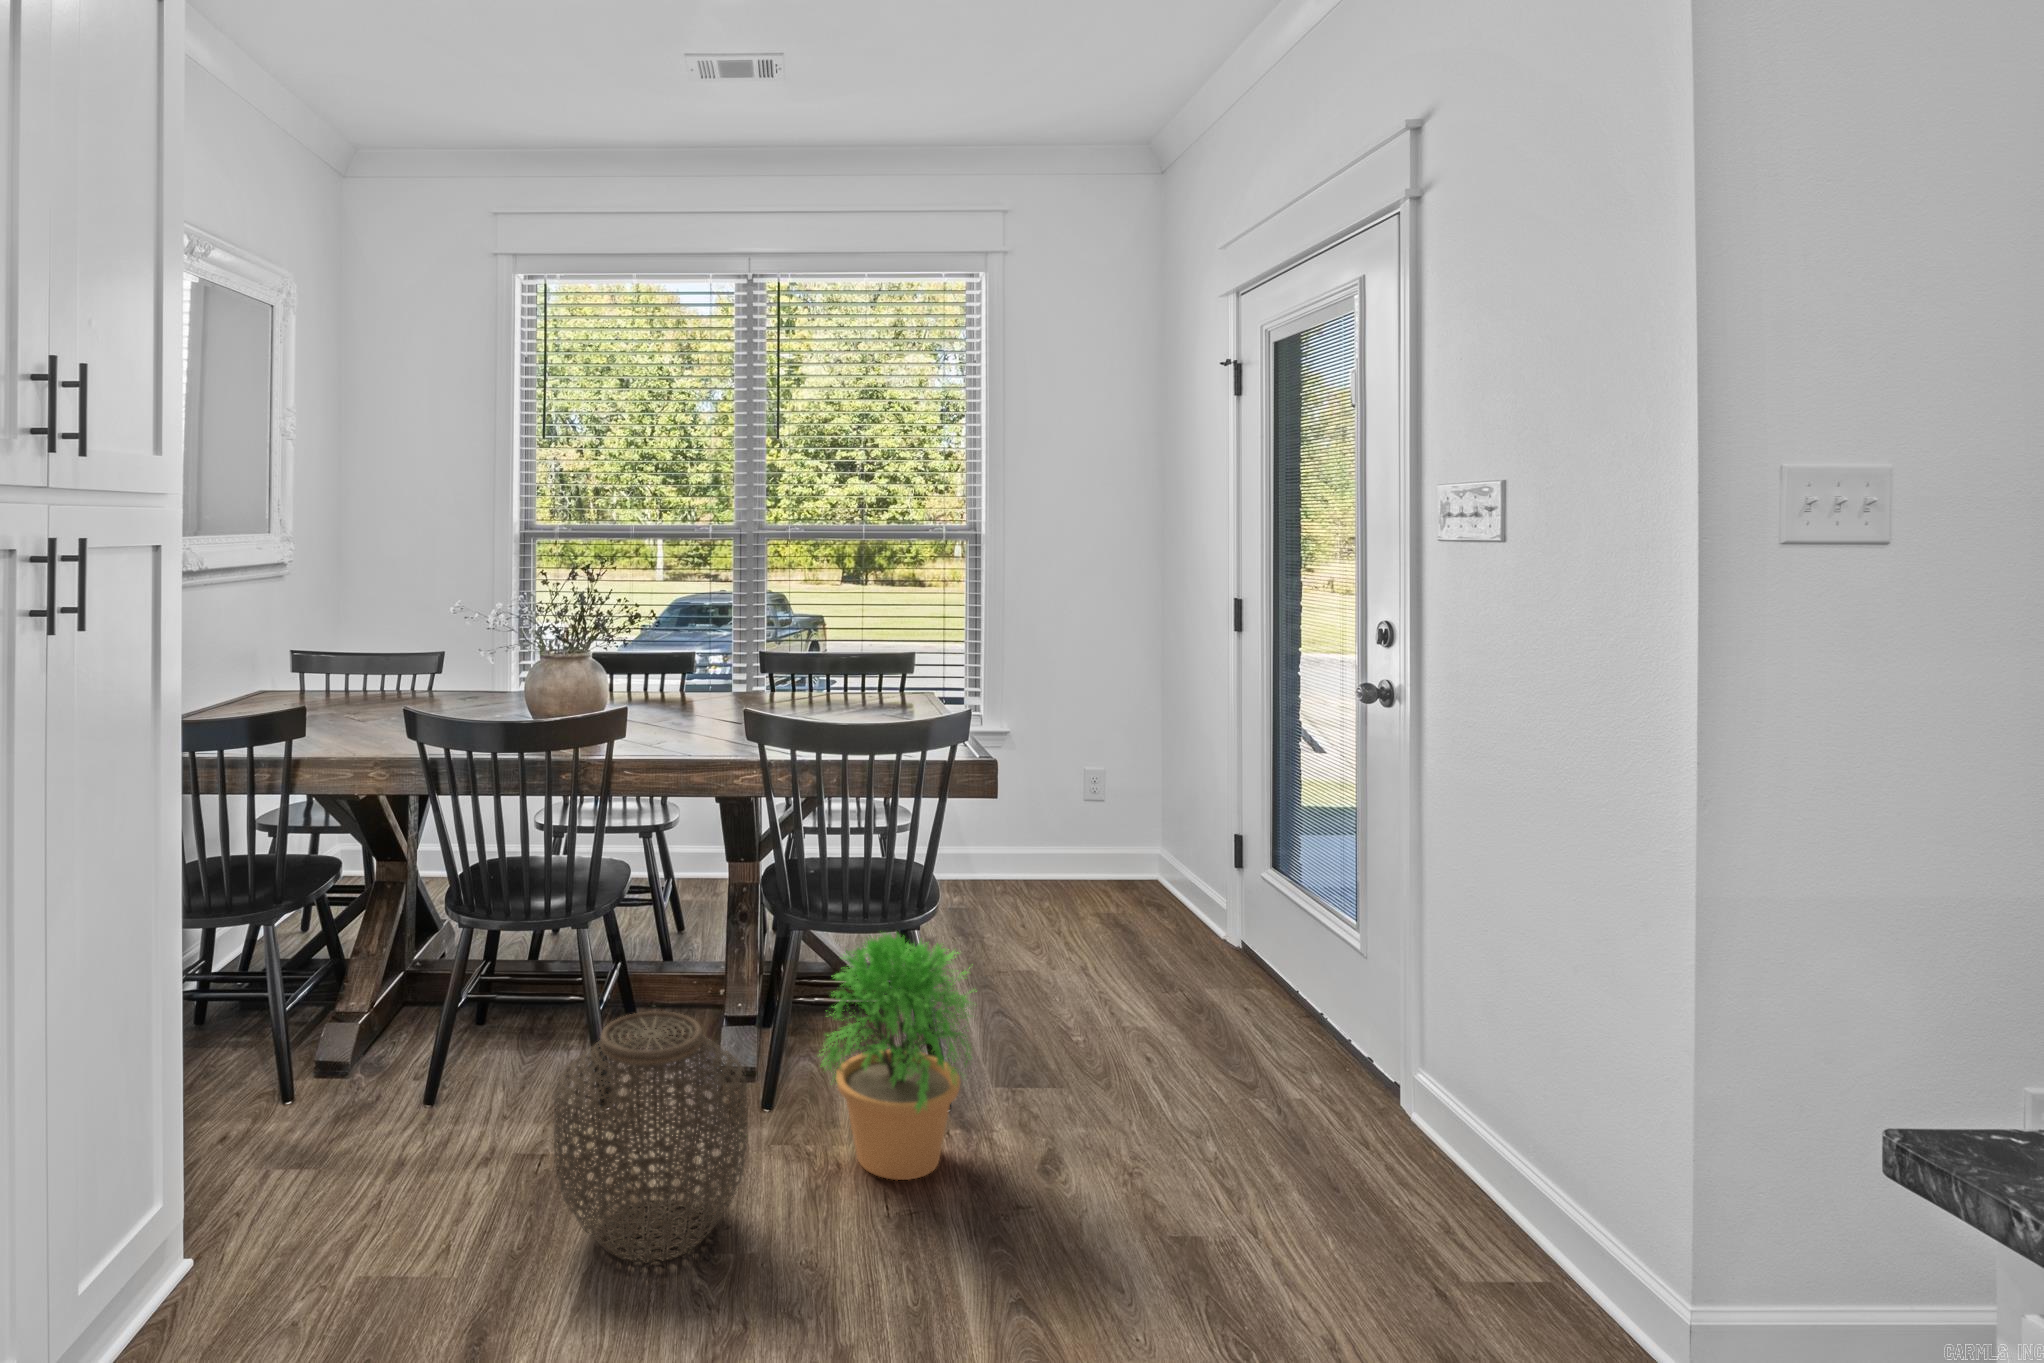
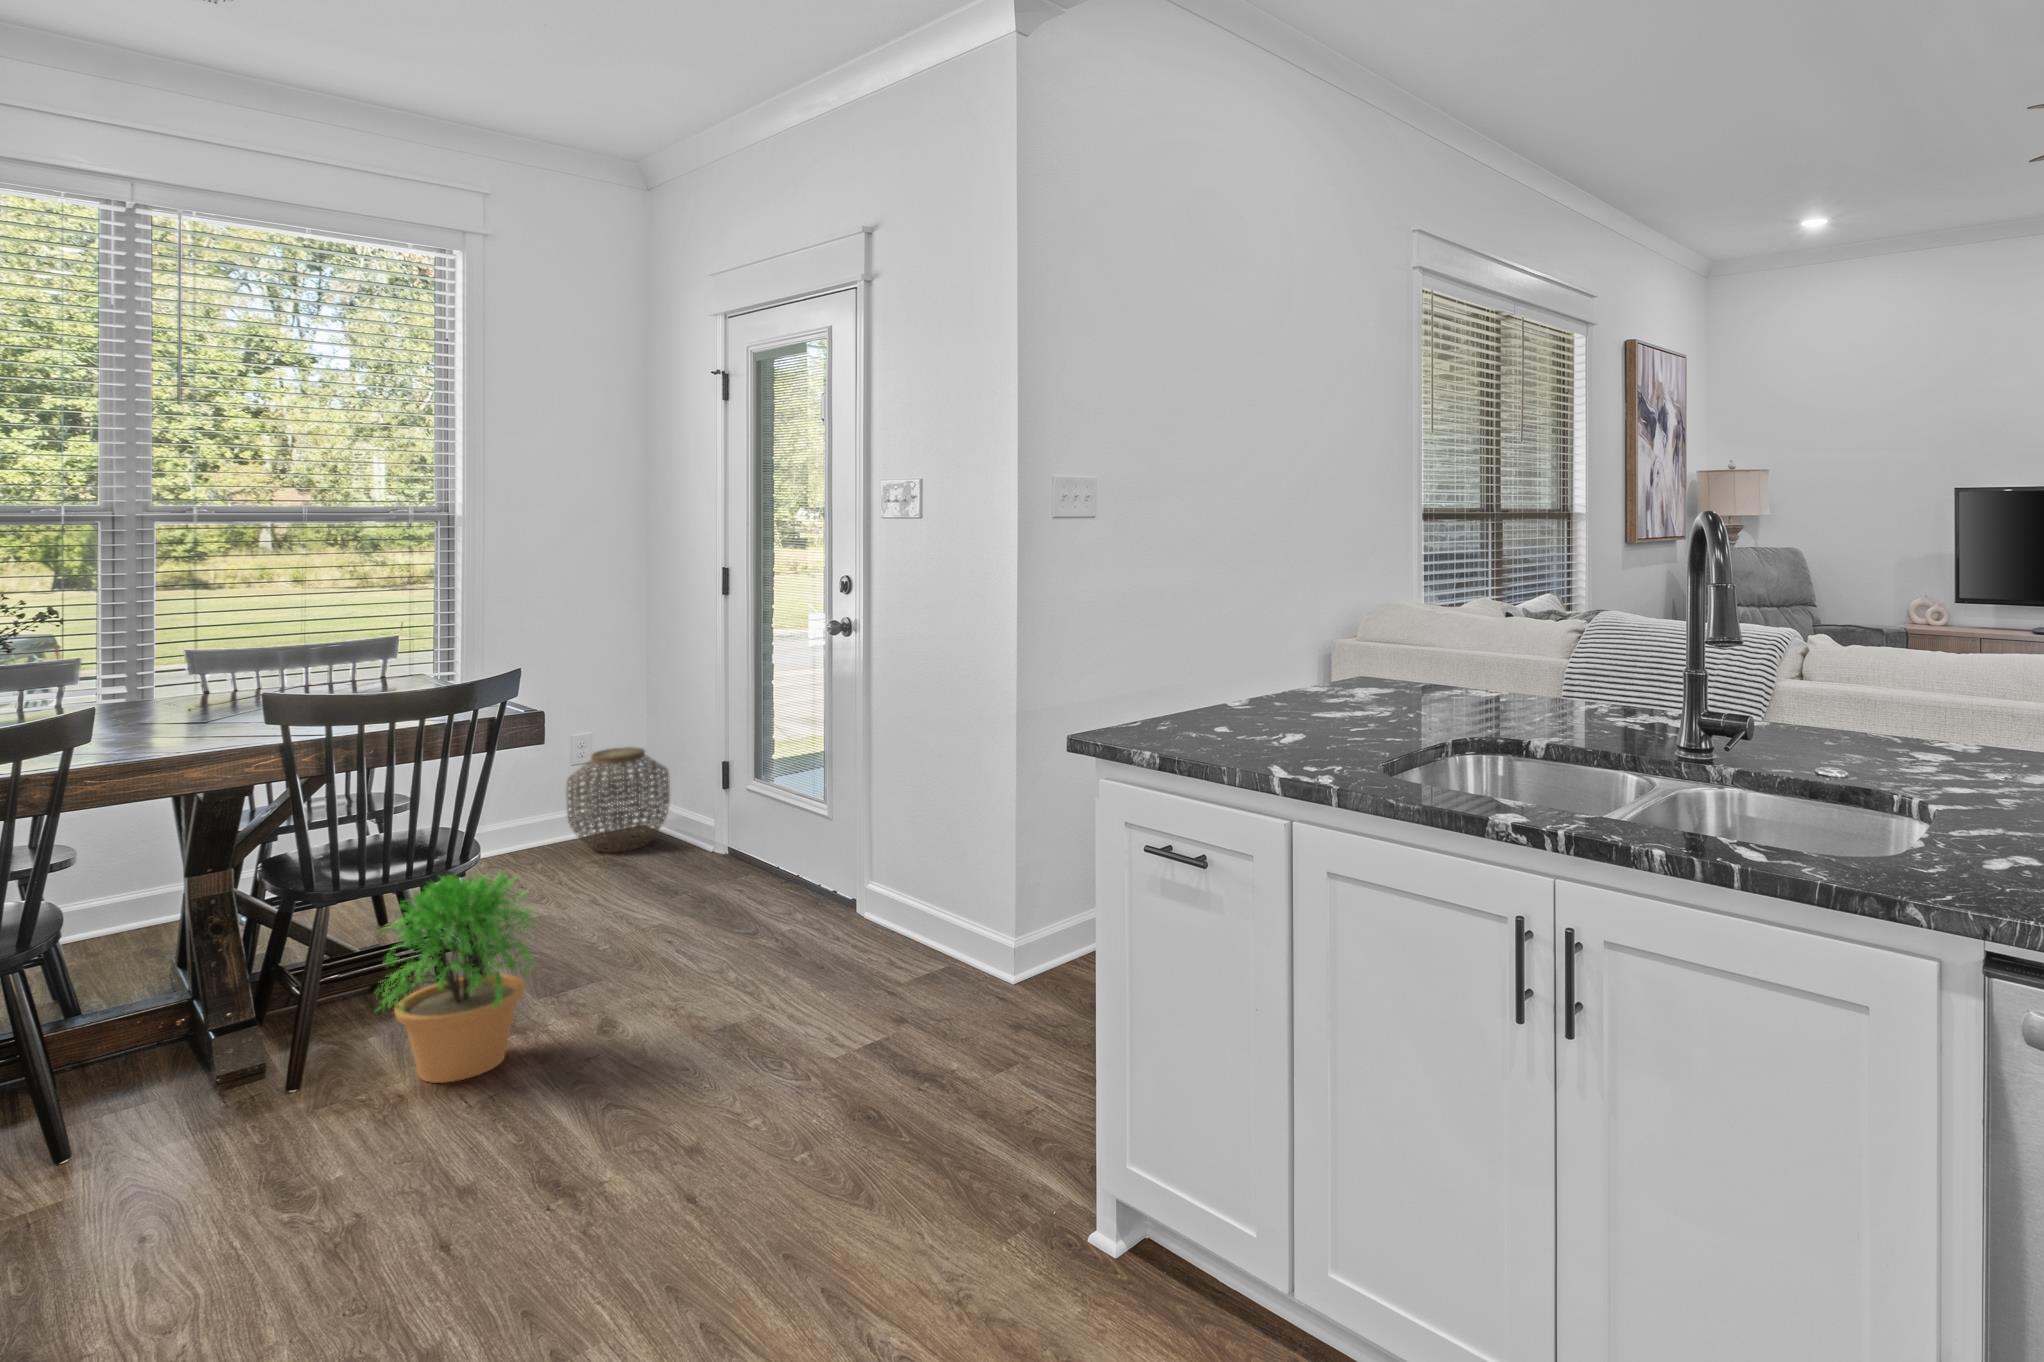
woven basket: present [554,1011,748,1262] -> present [566,747,669,853]

